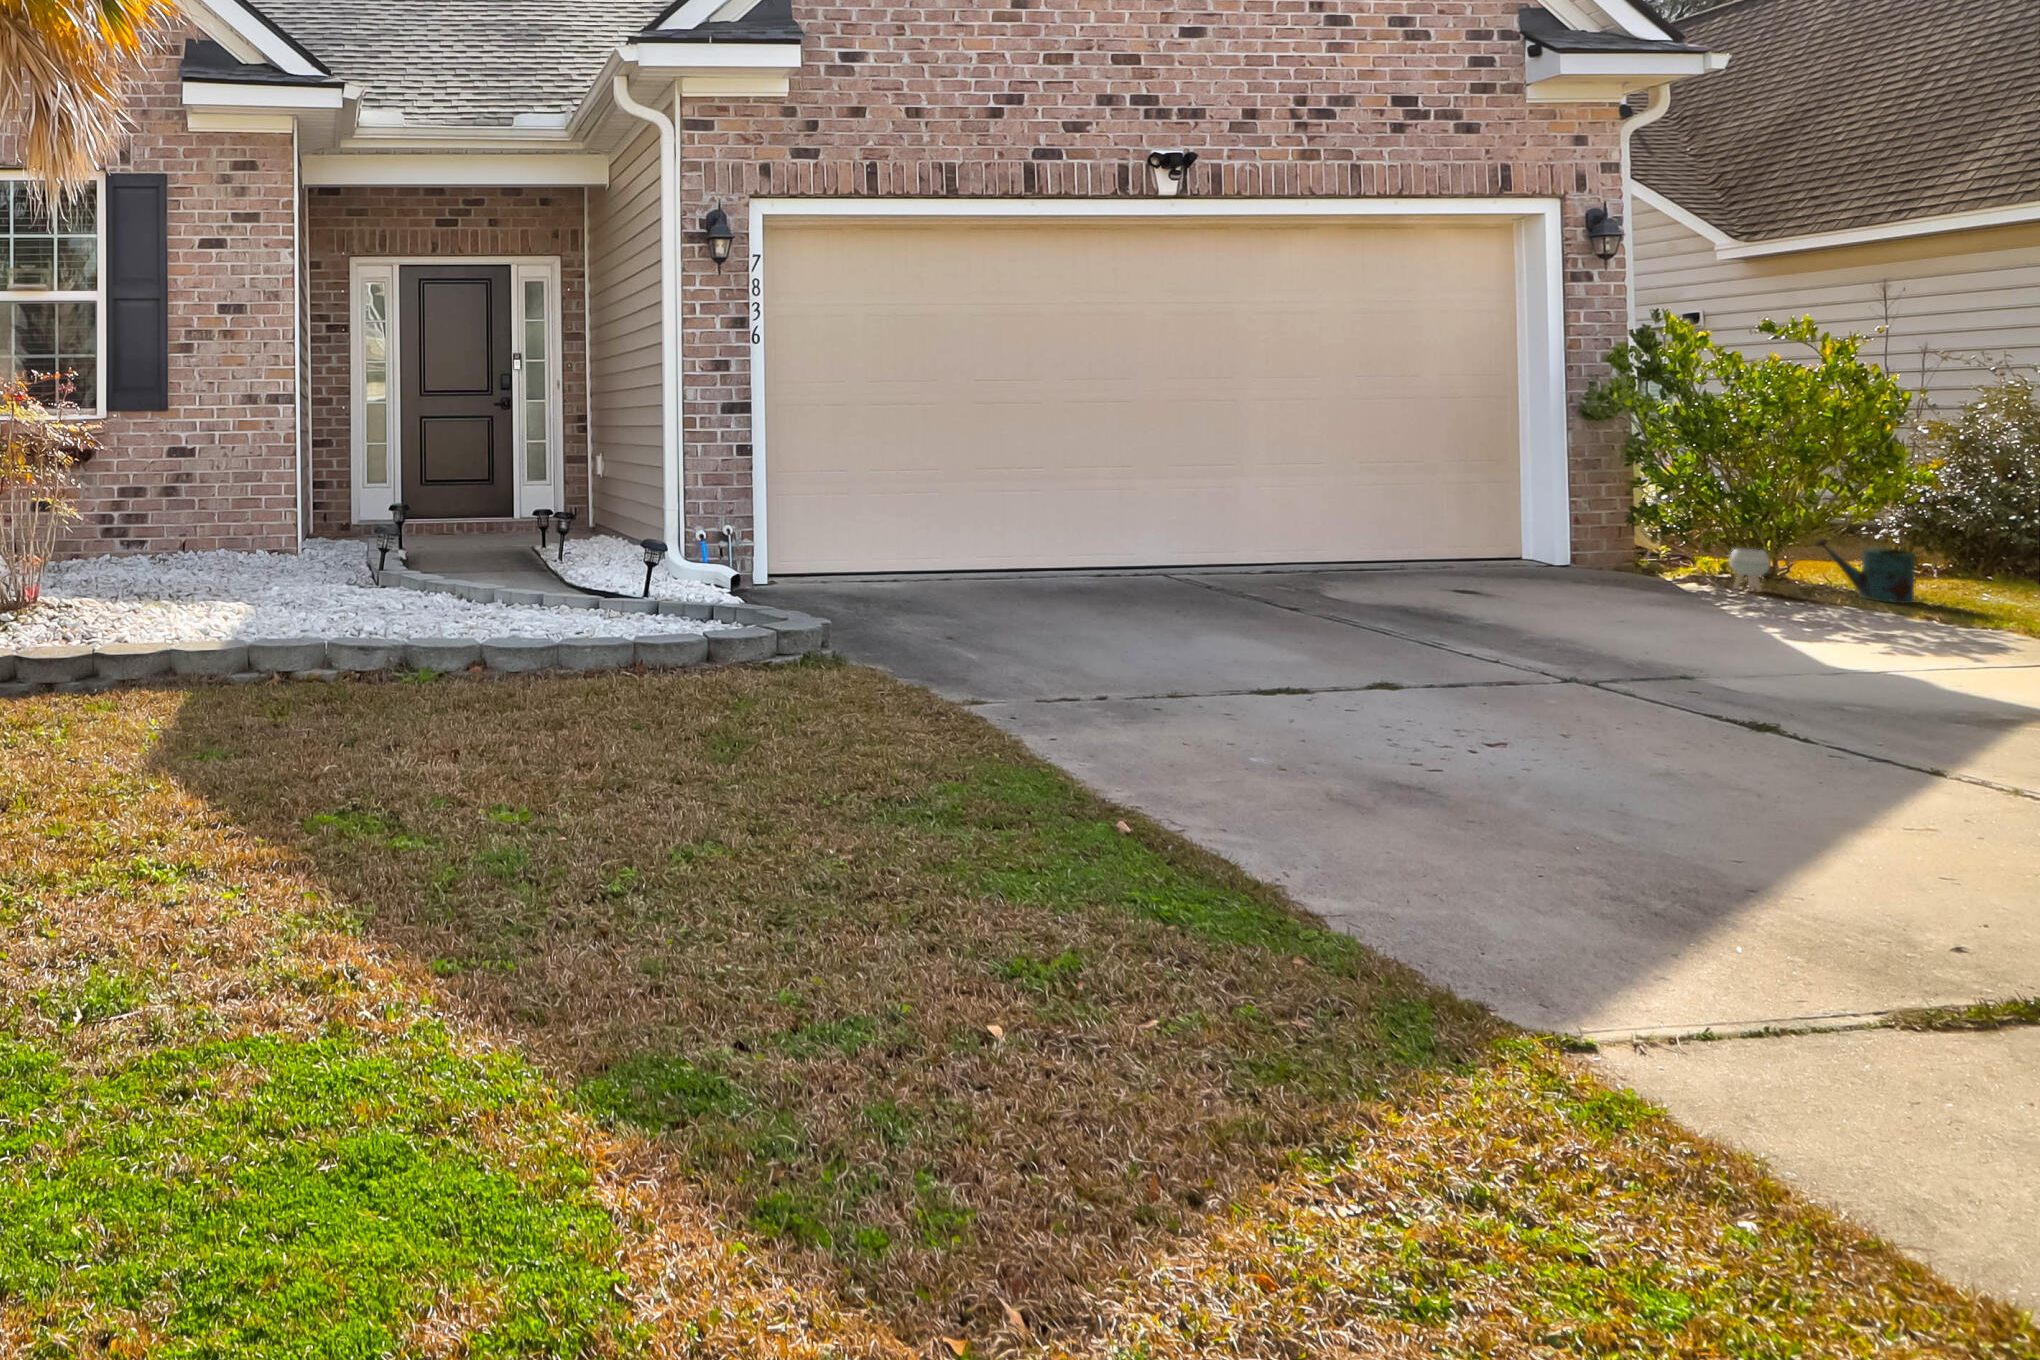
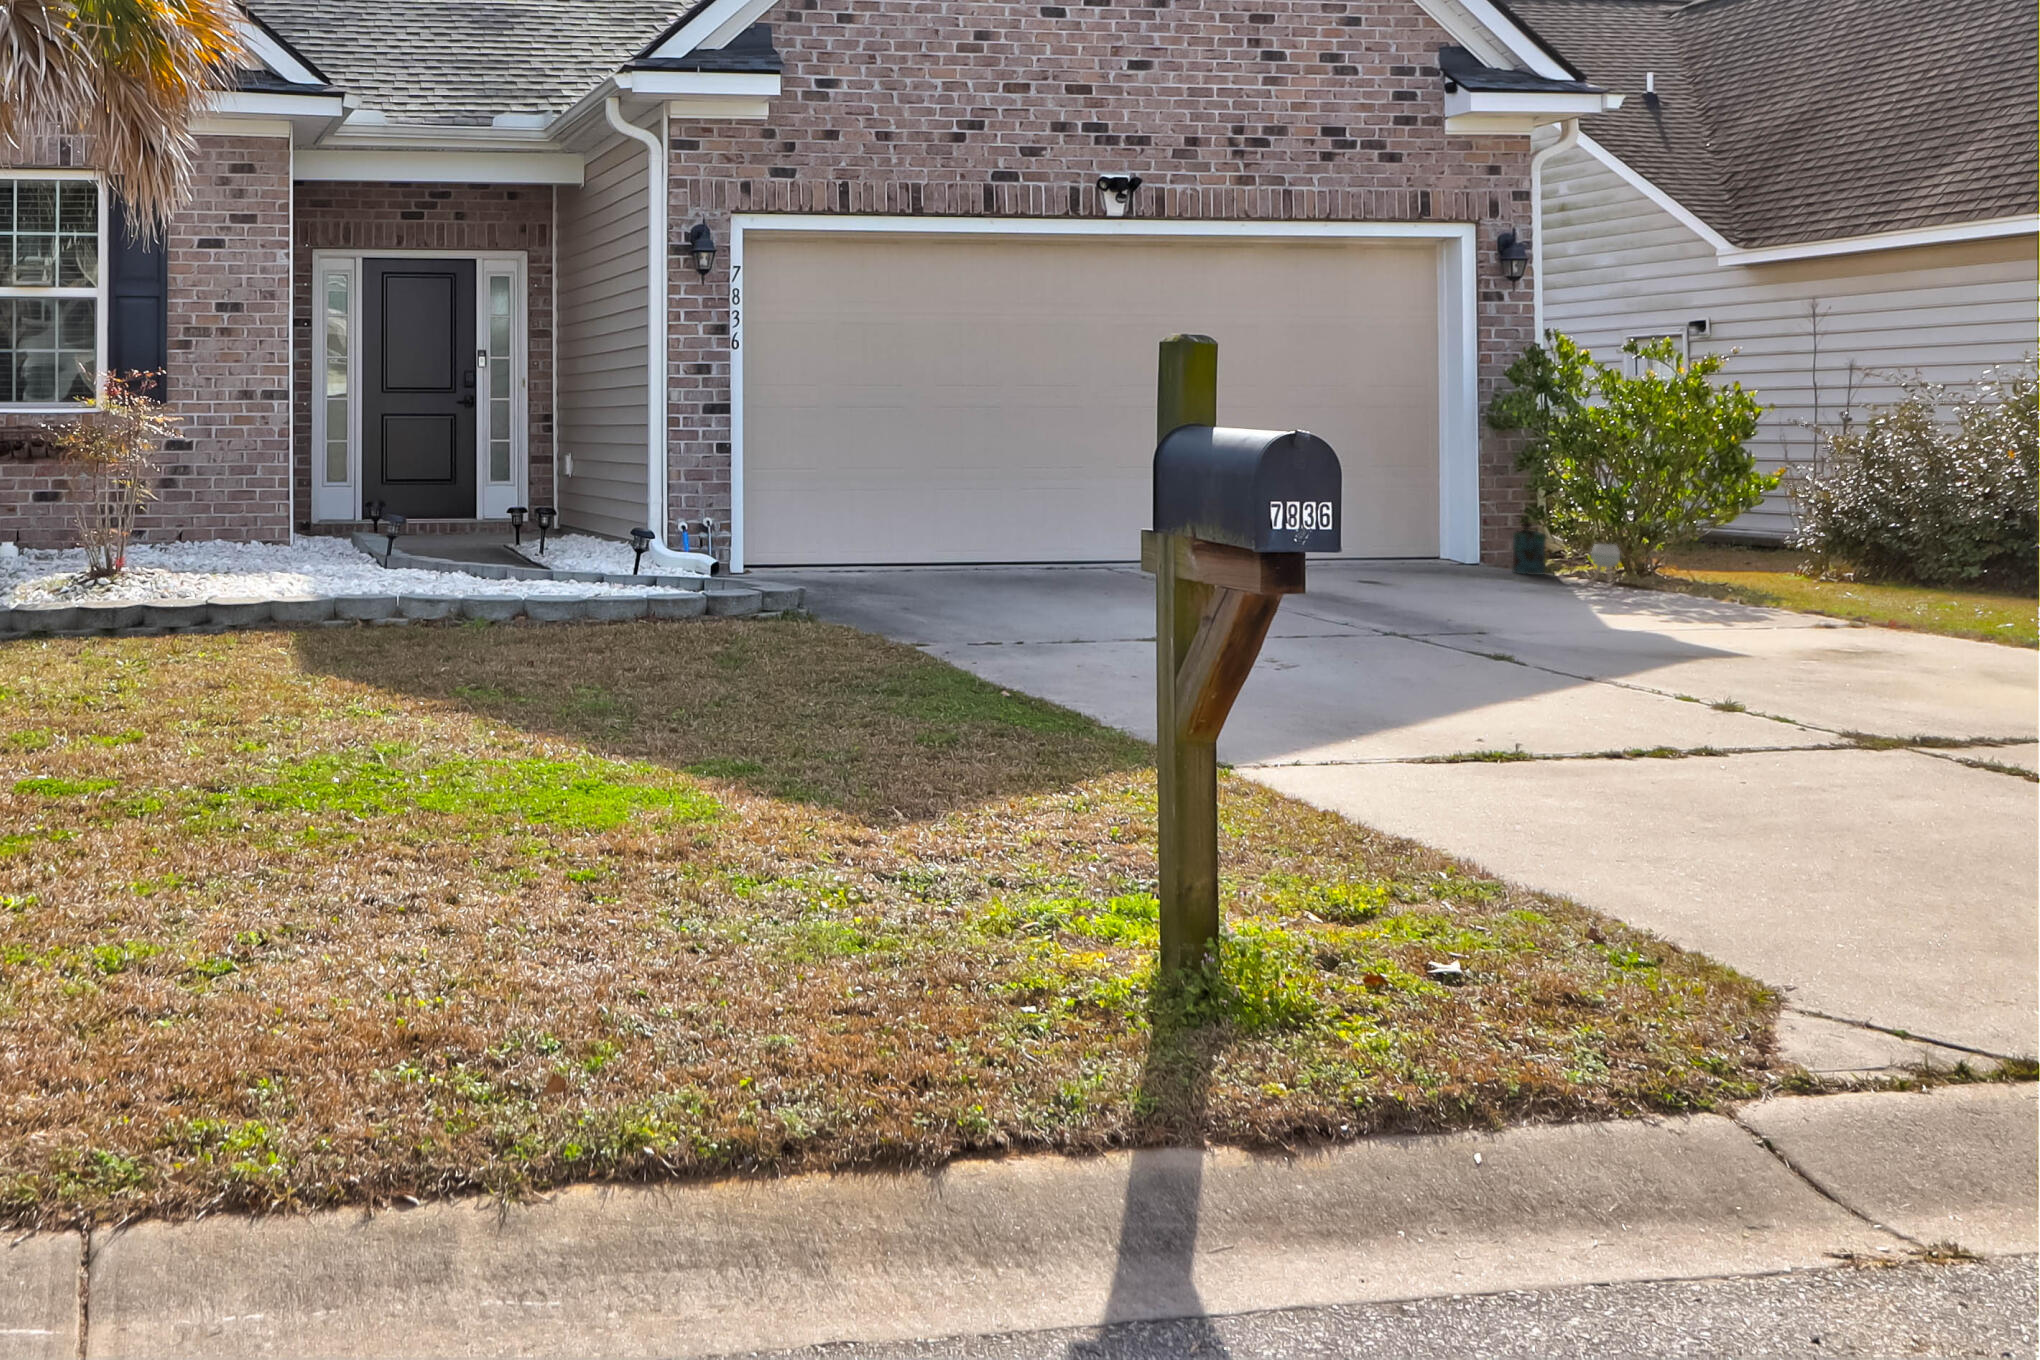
watering can: present [1815,539,1927,603] -> present [1512,522,1546,575]

